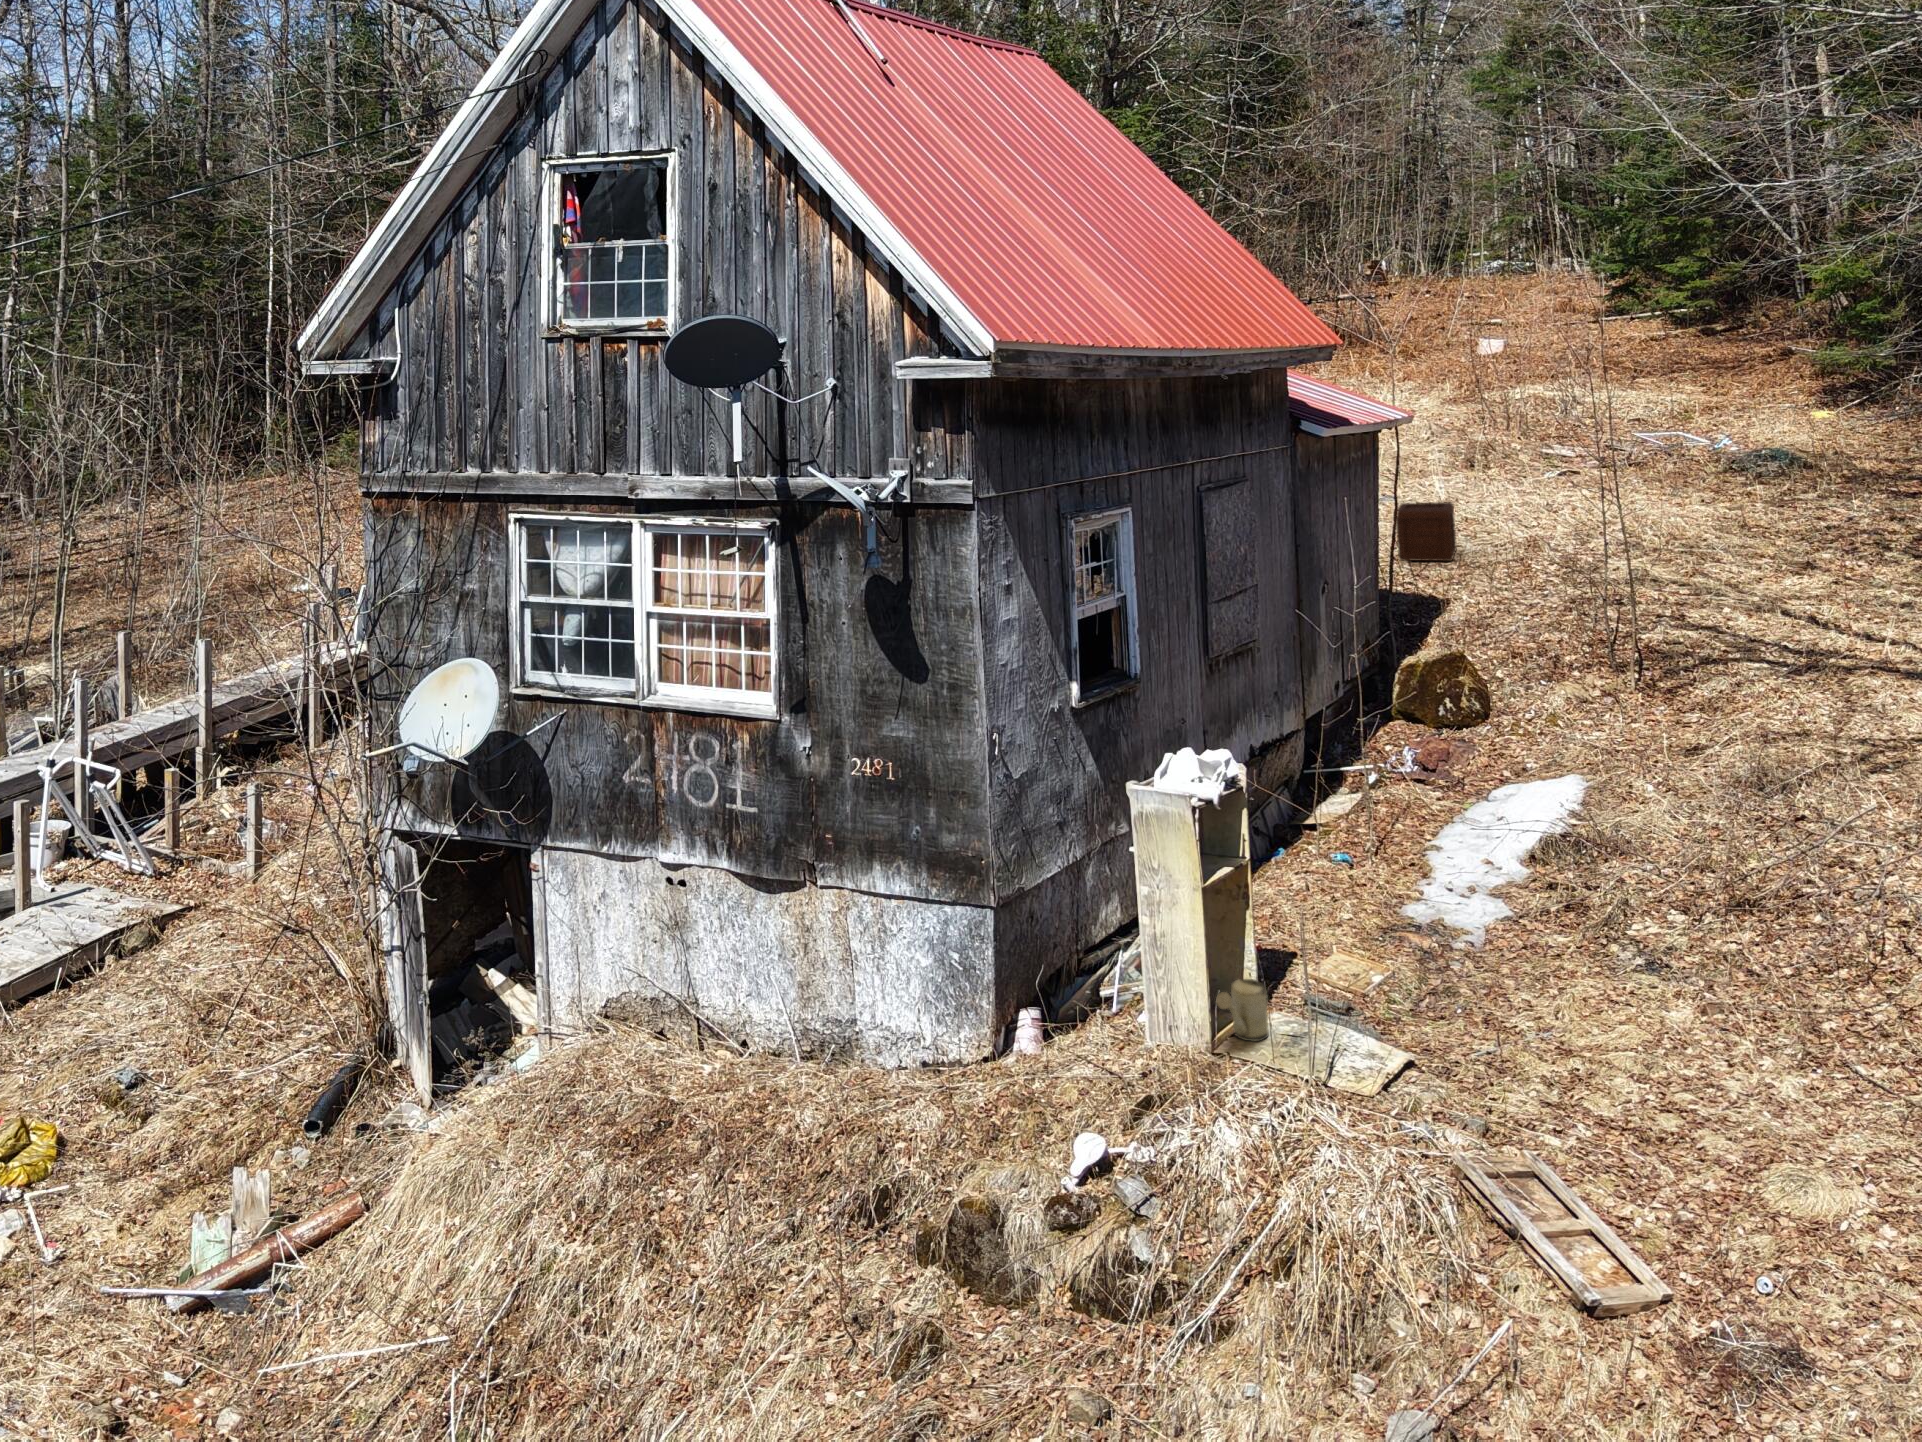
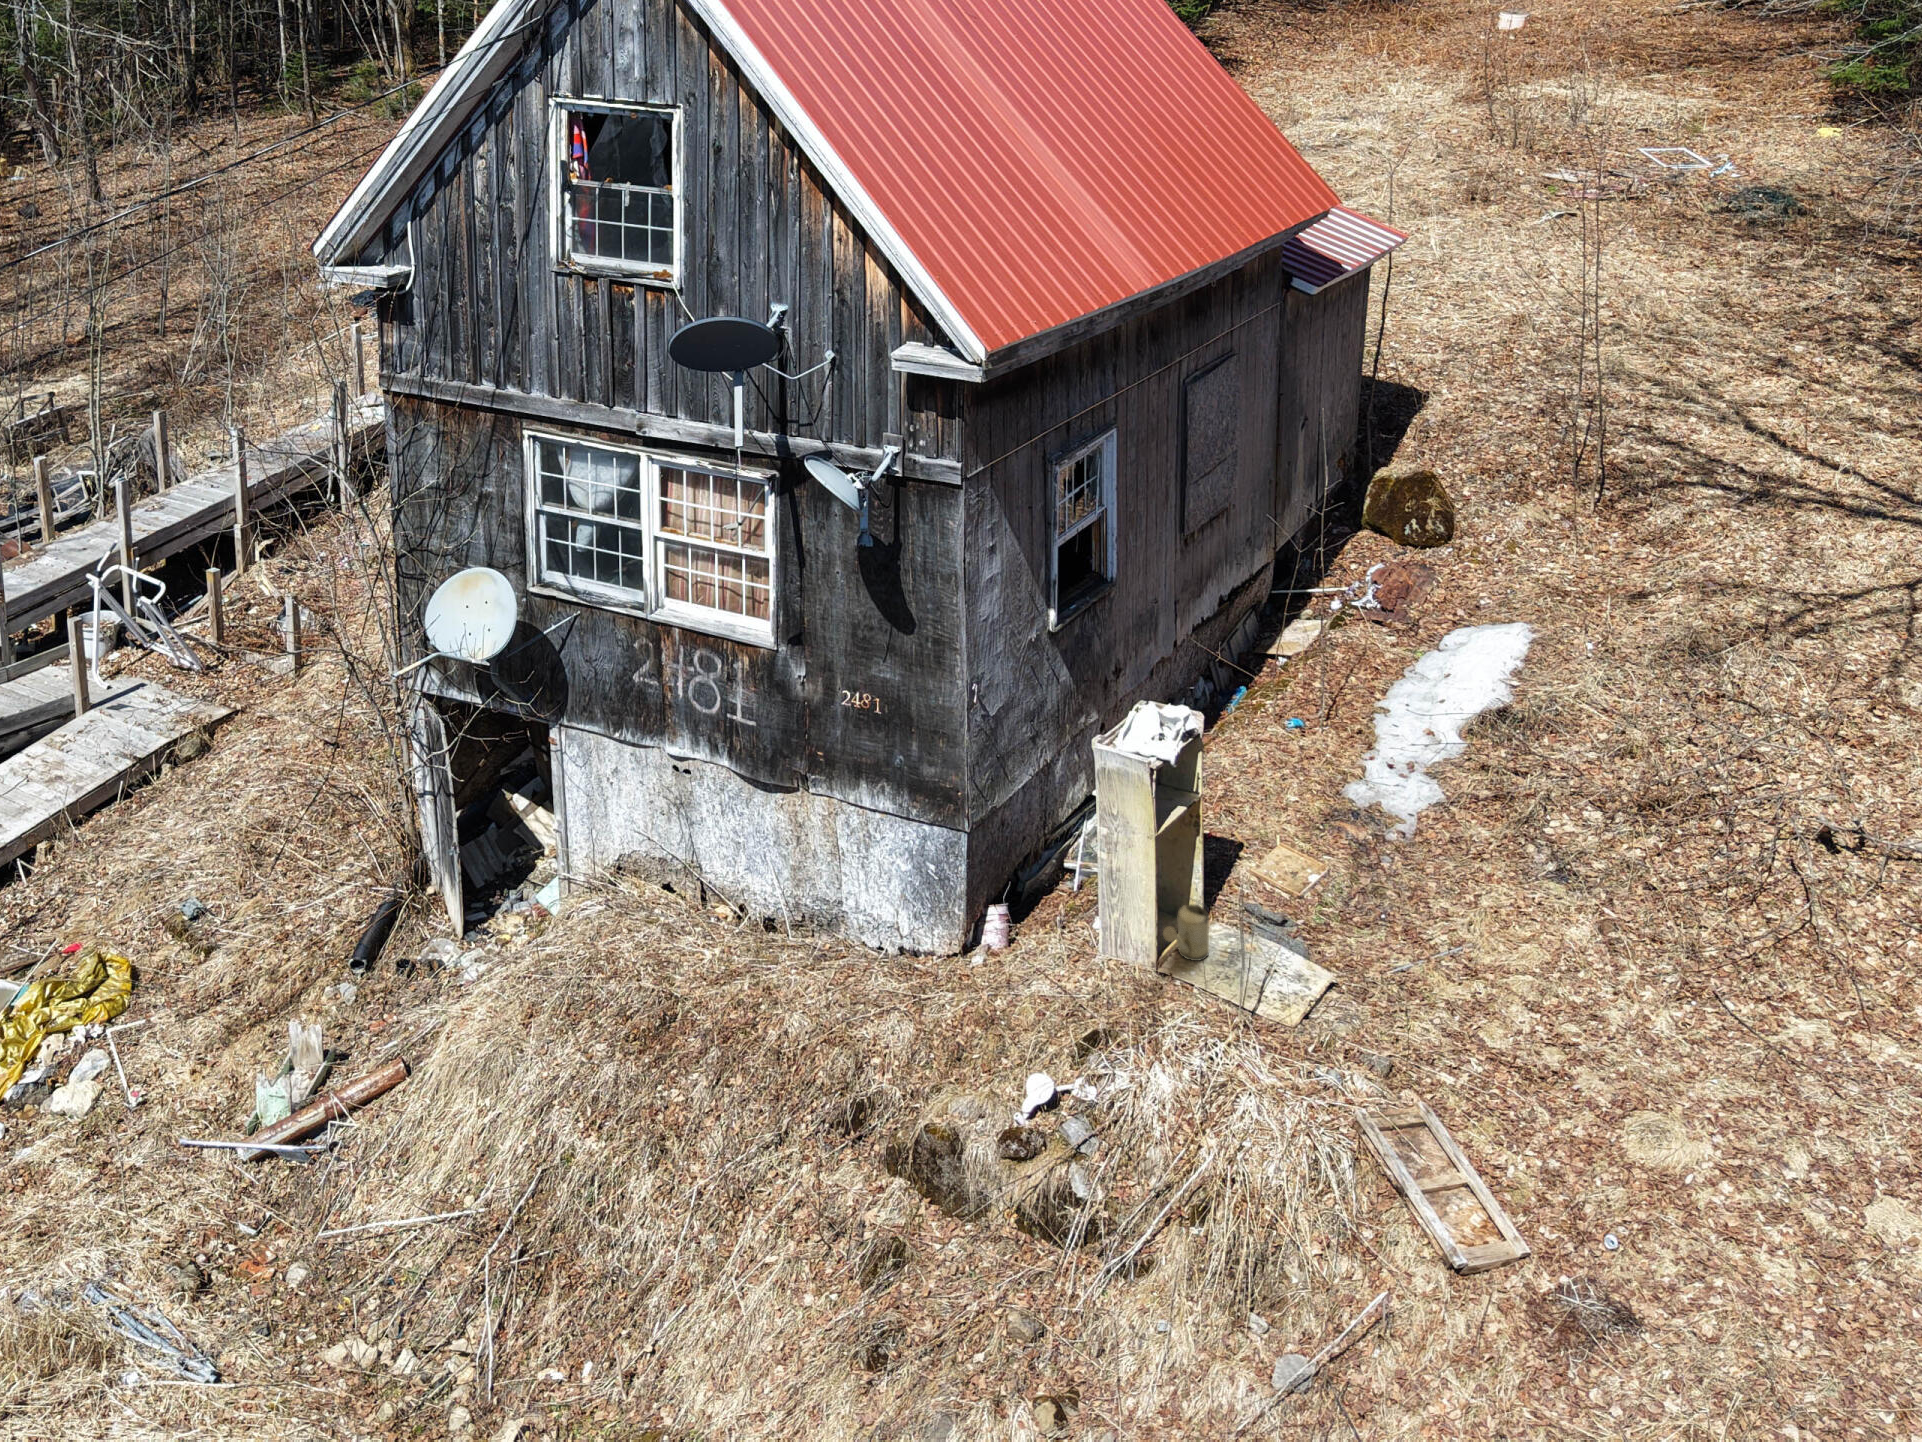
wooden crate: present [1395,502,1457,561] -> none [1379,284,1437,346]

